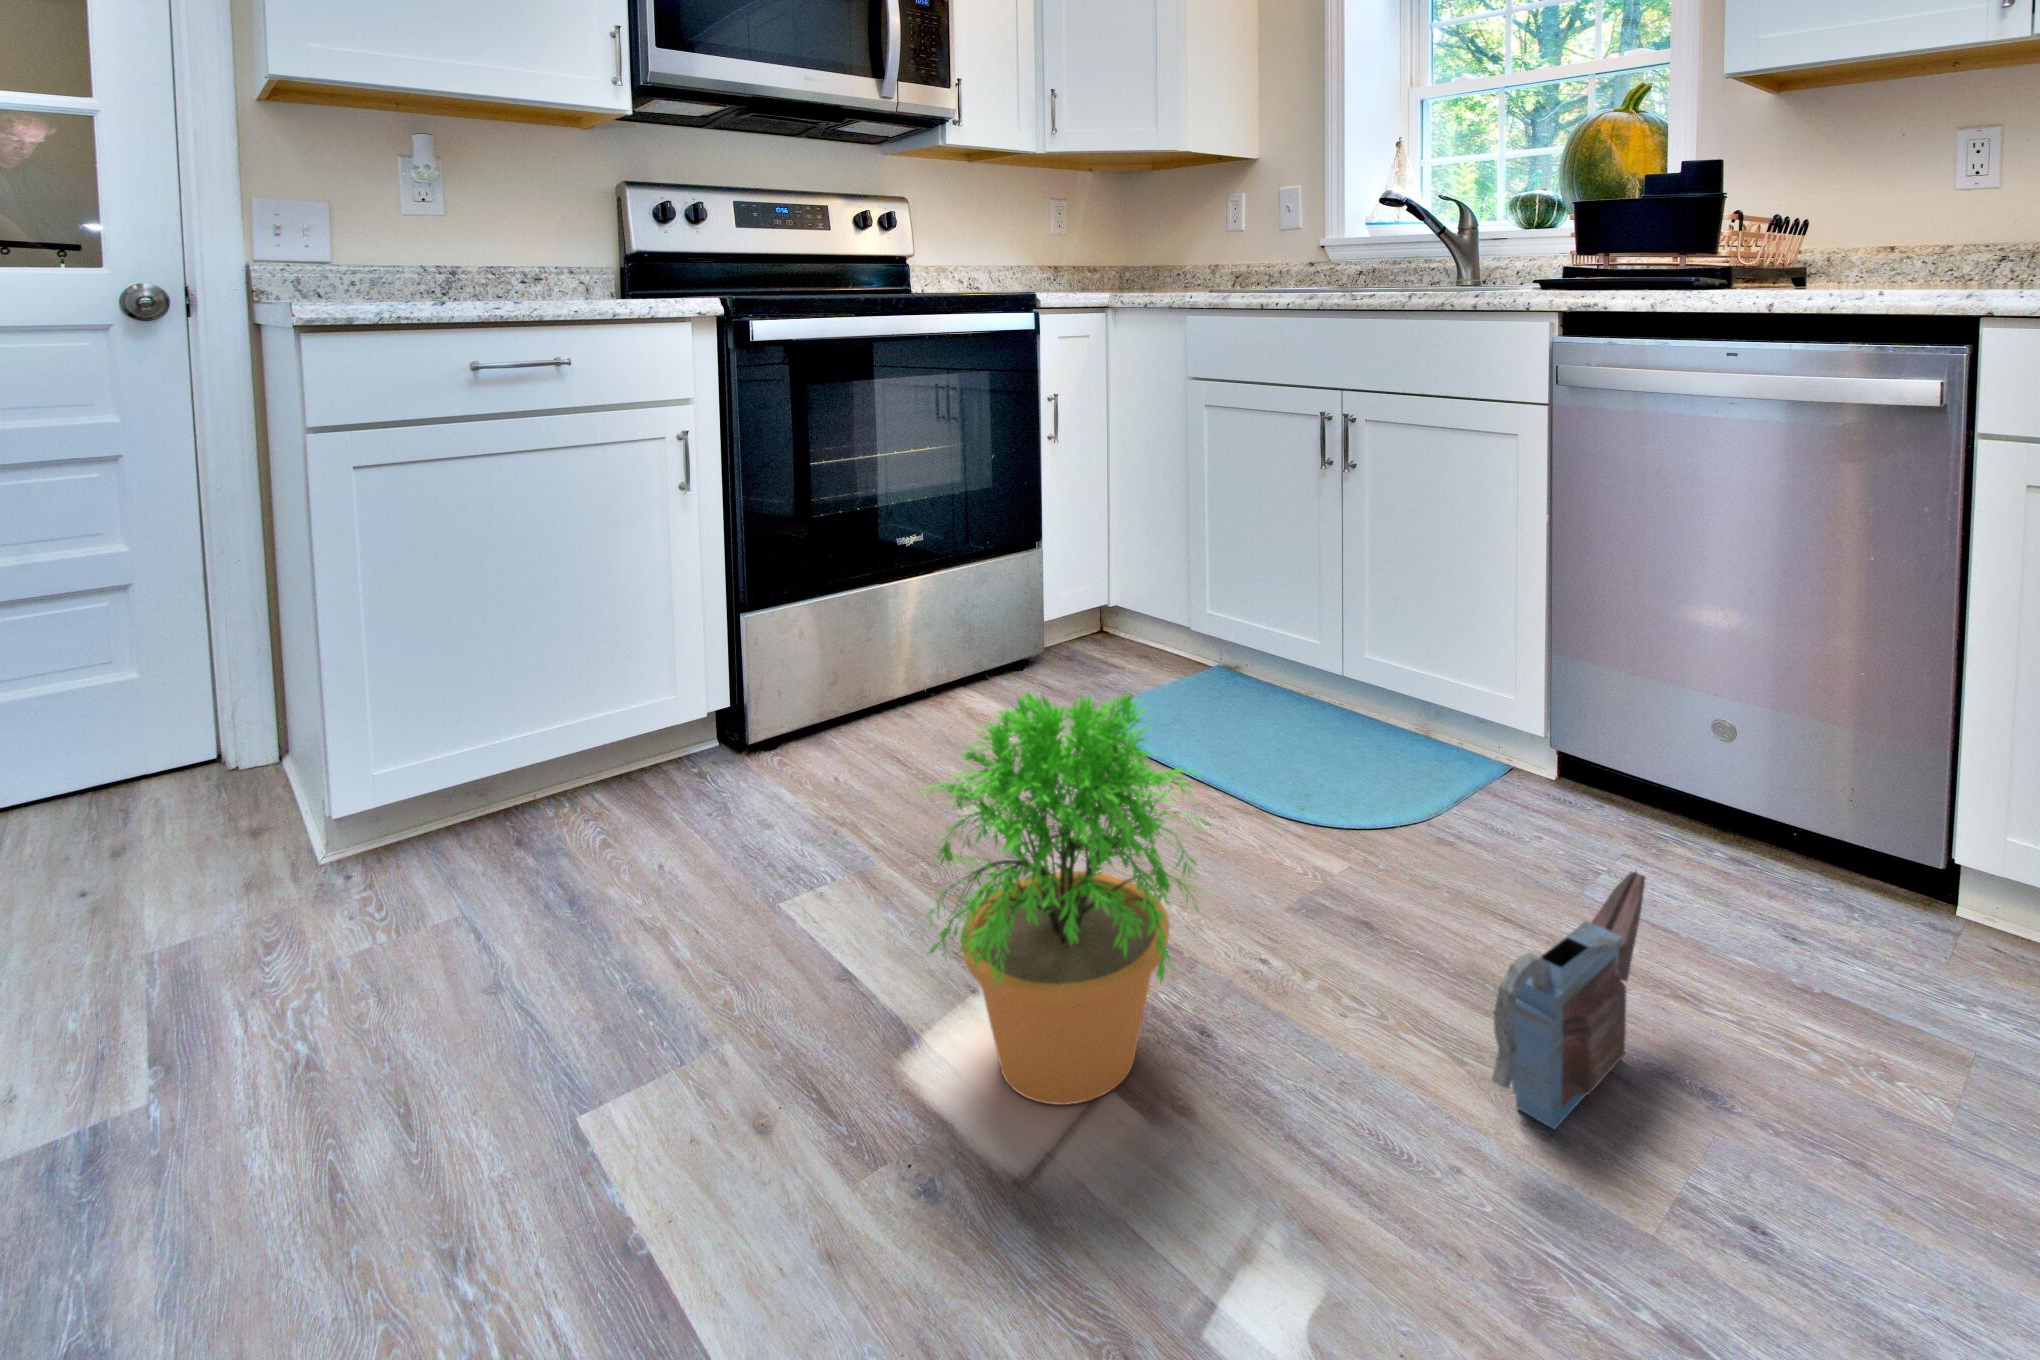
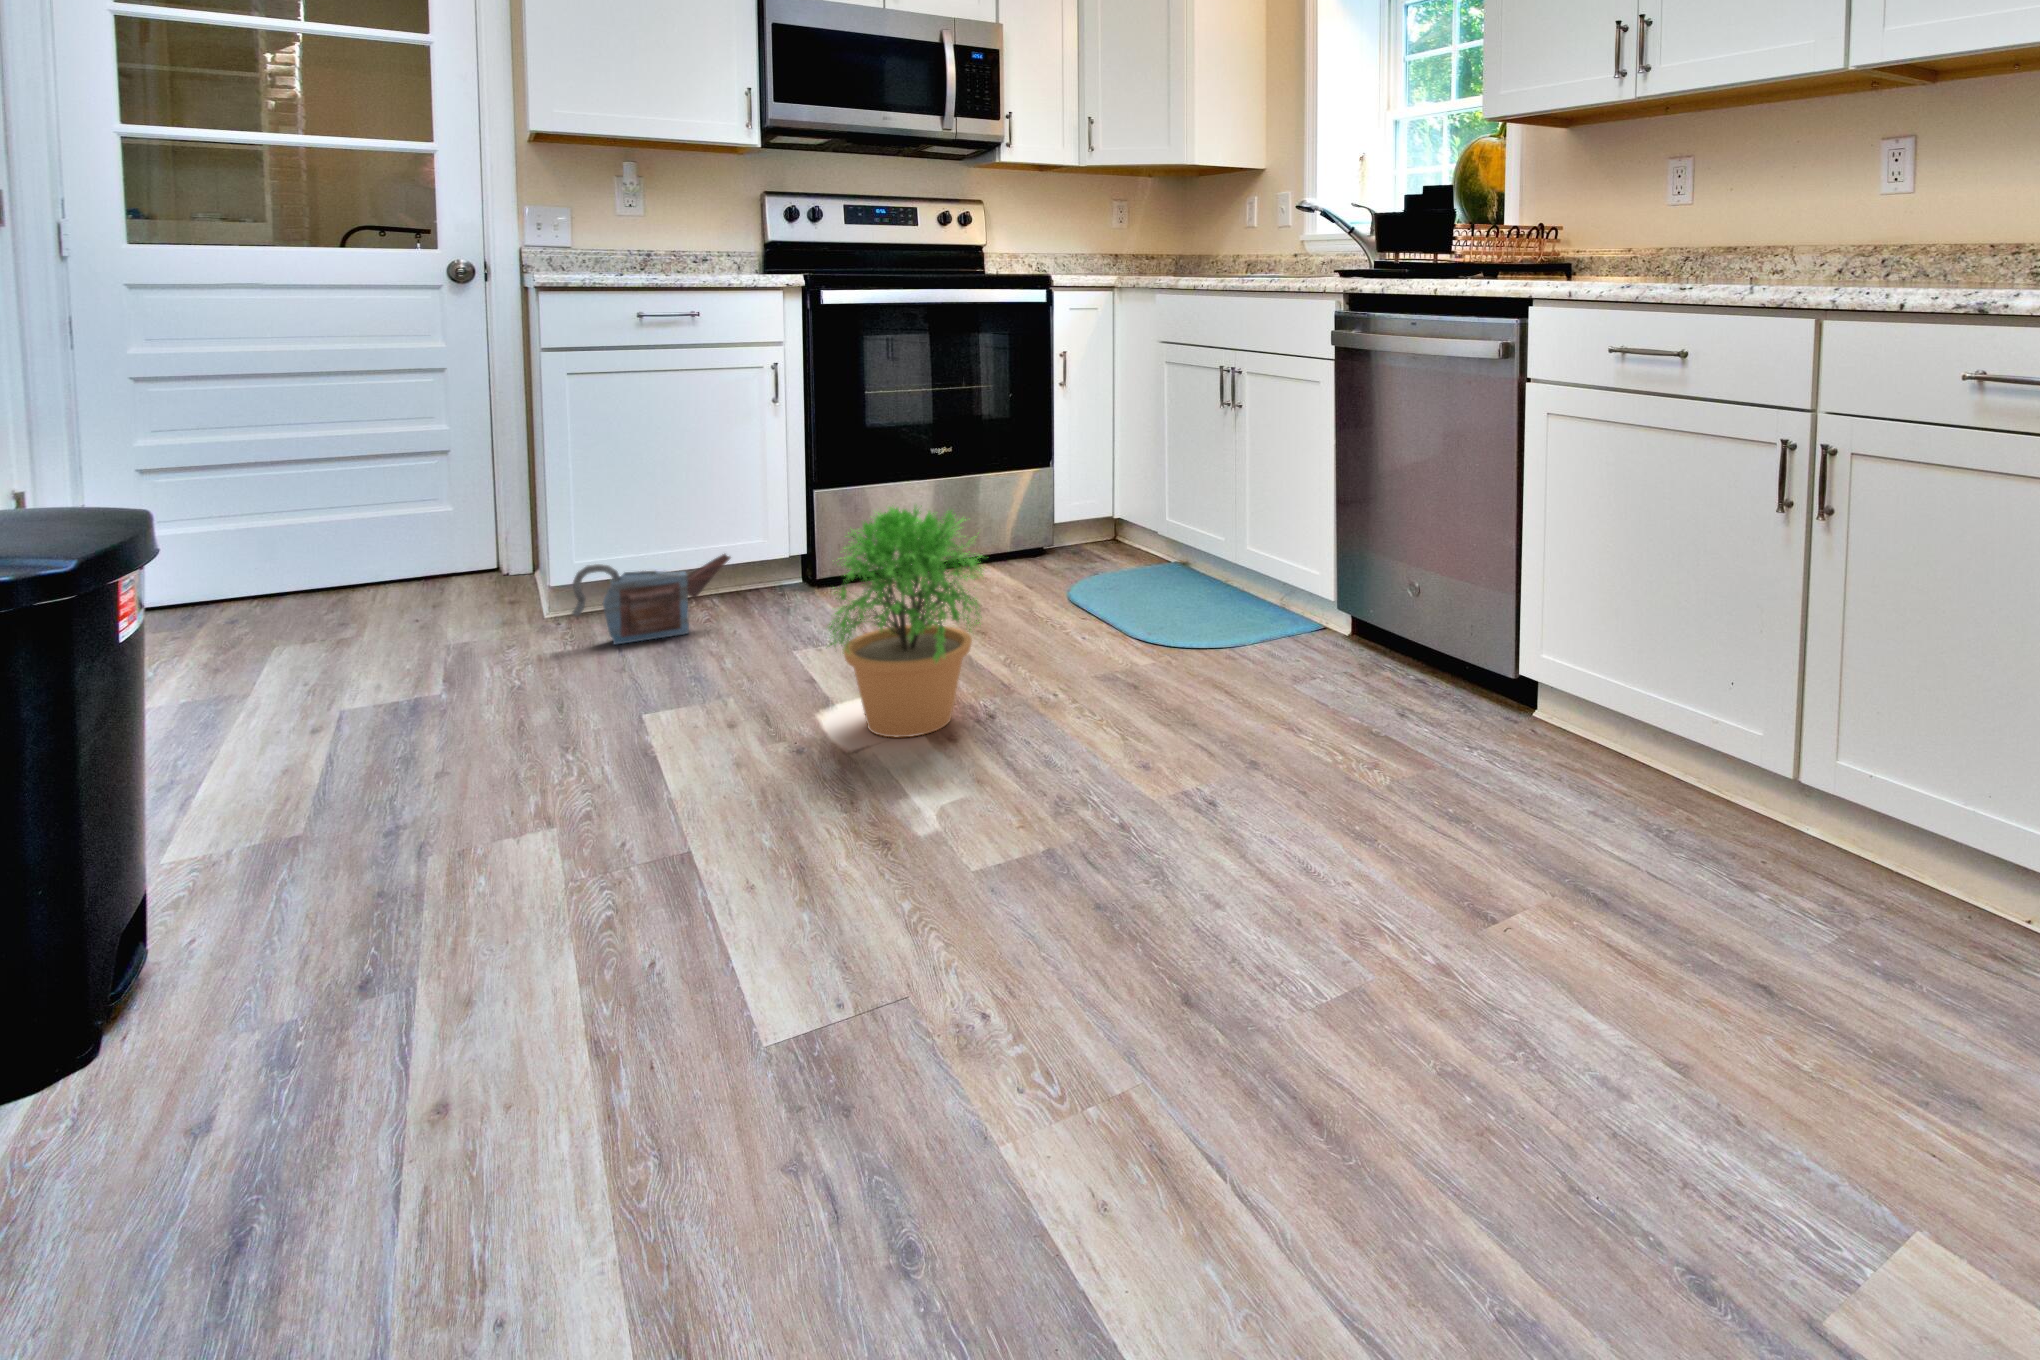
watering can: present [1491,871,1645,1129] -> present [572,554,730,644]

